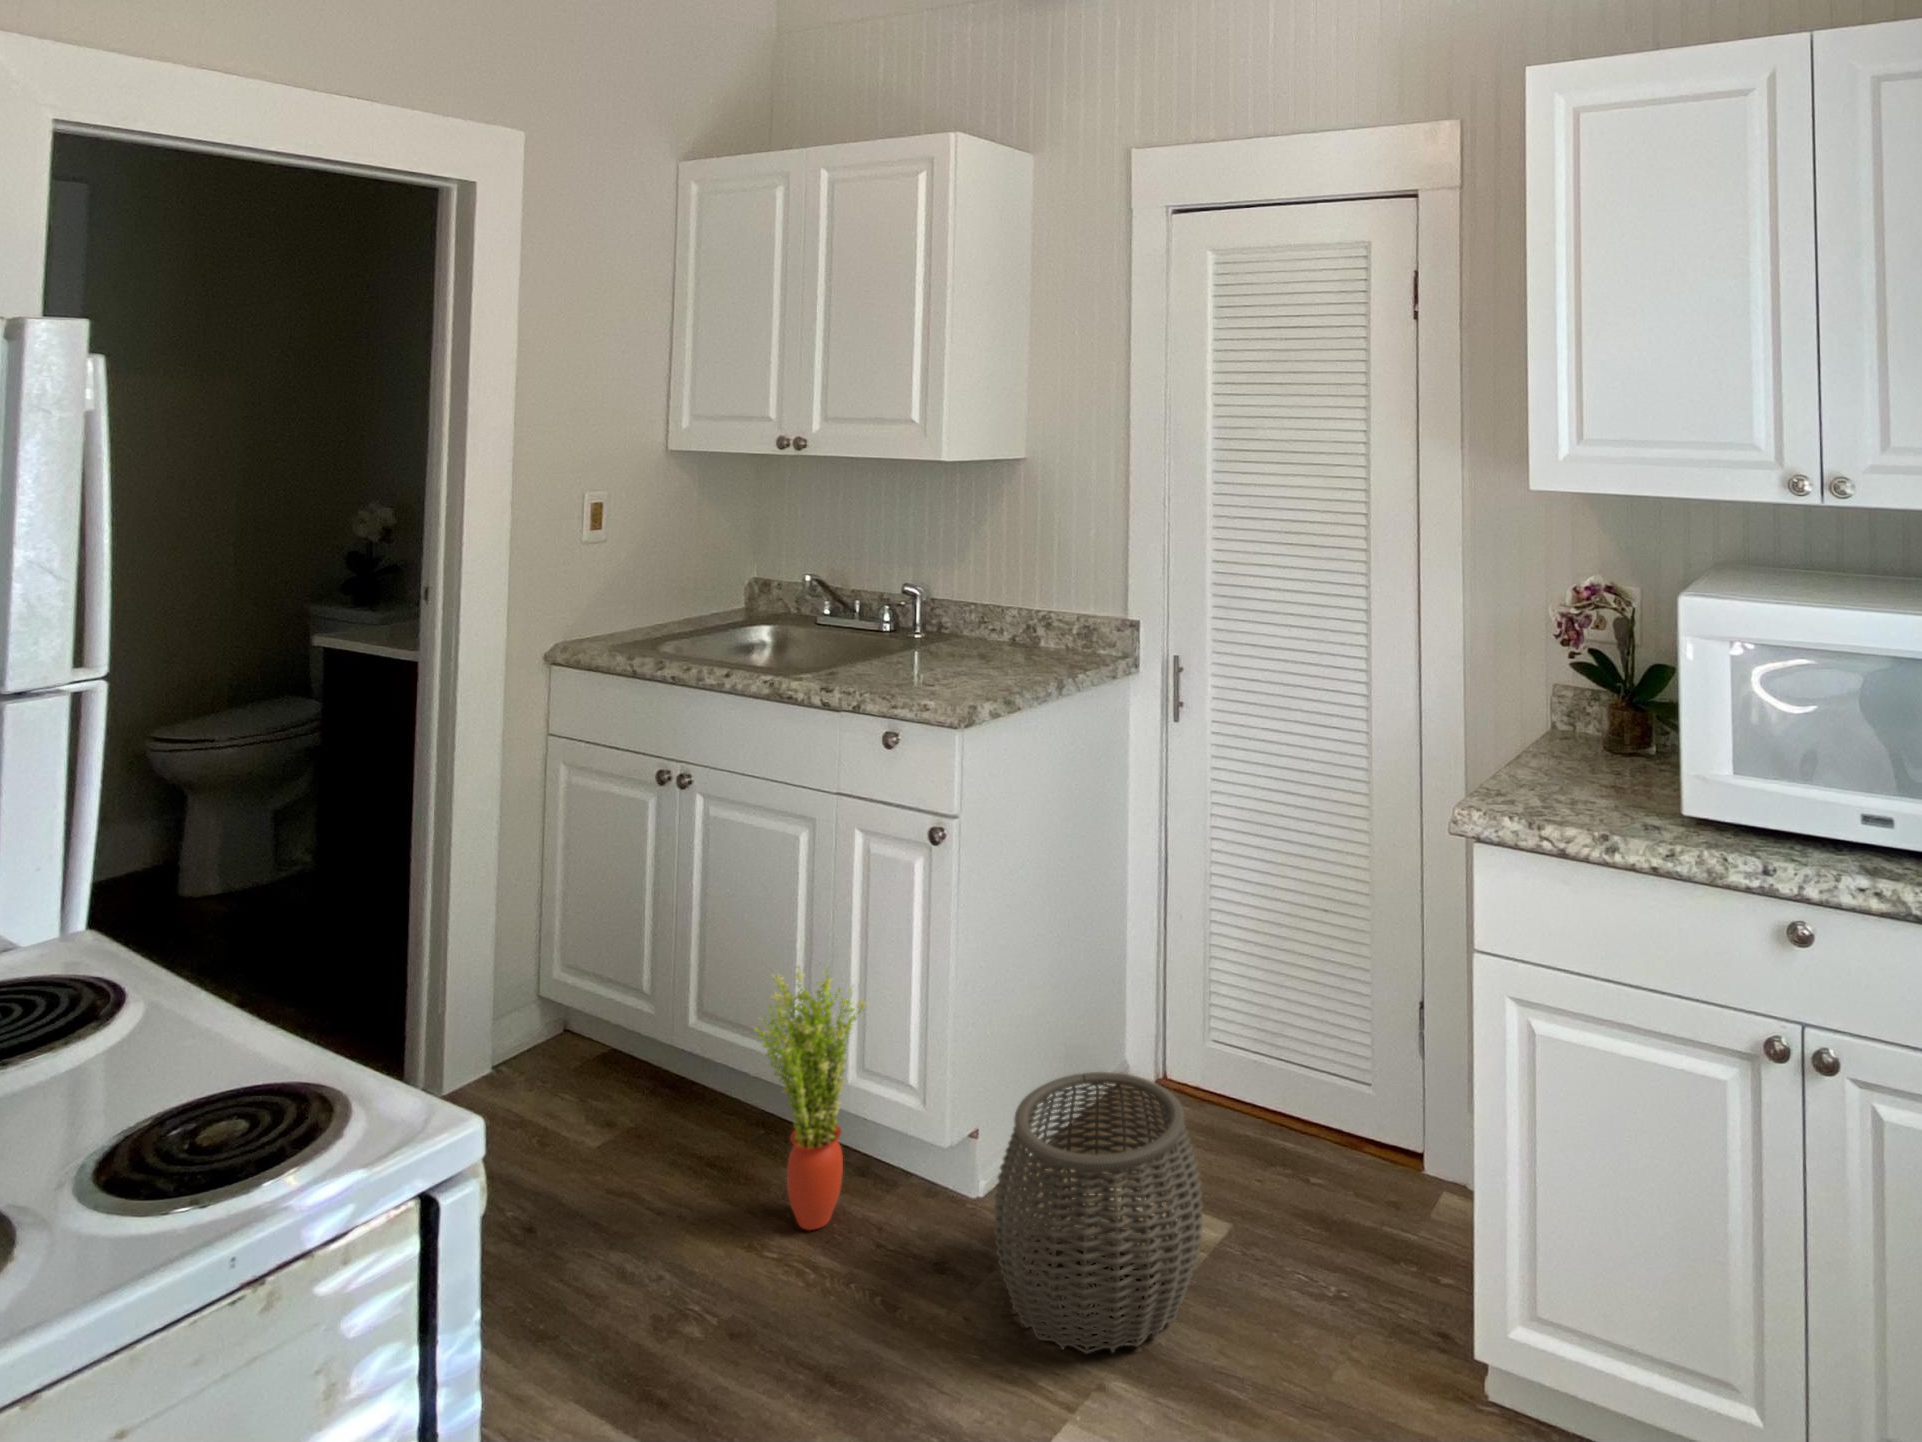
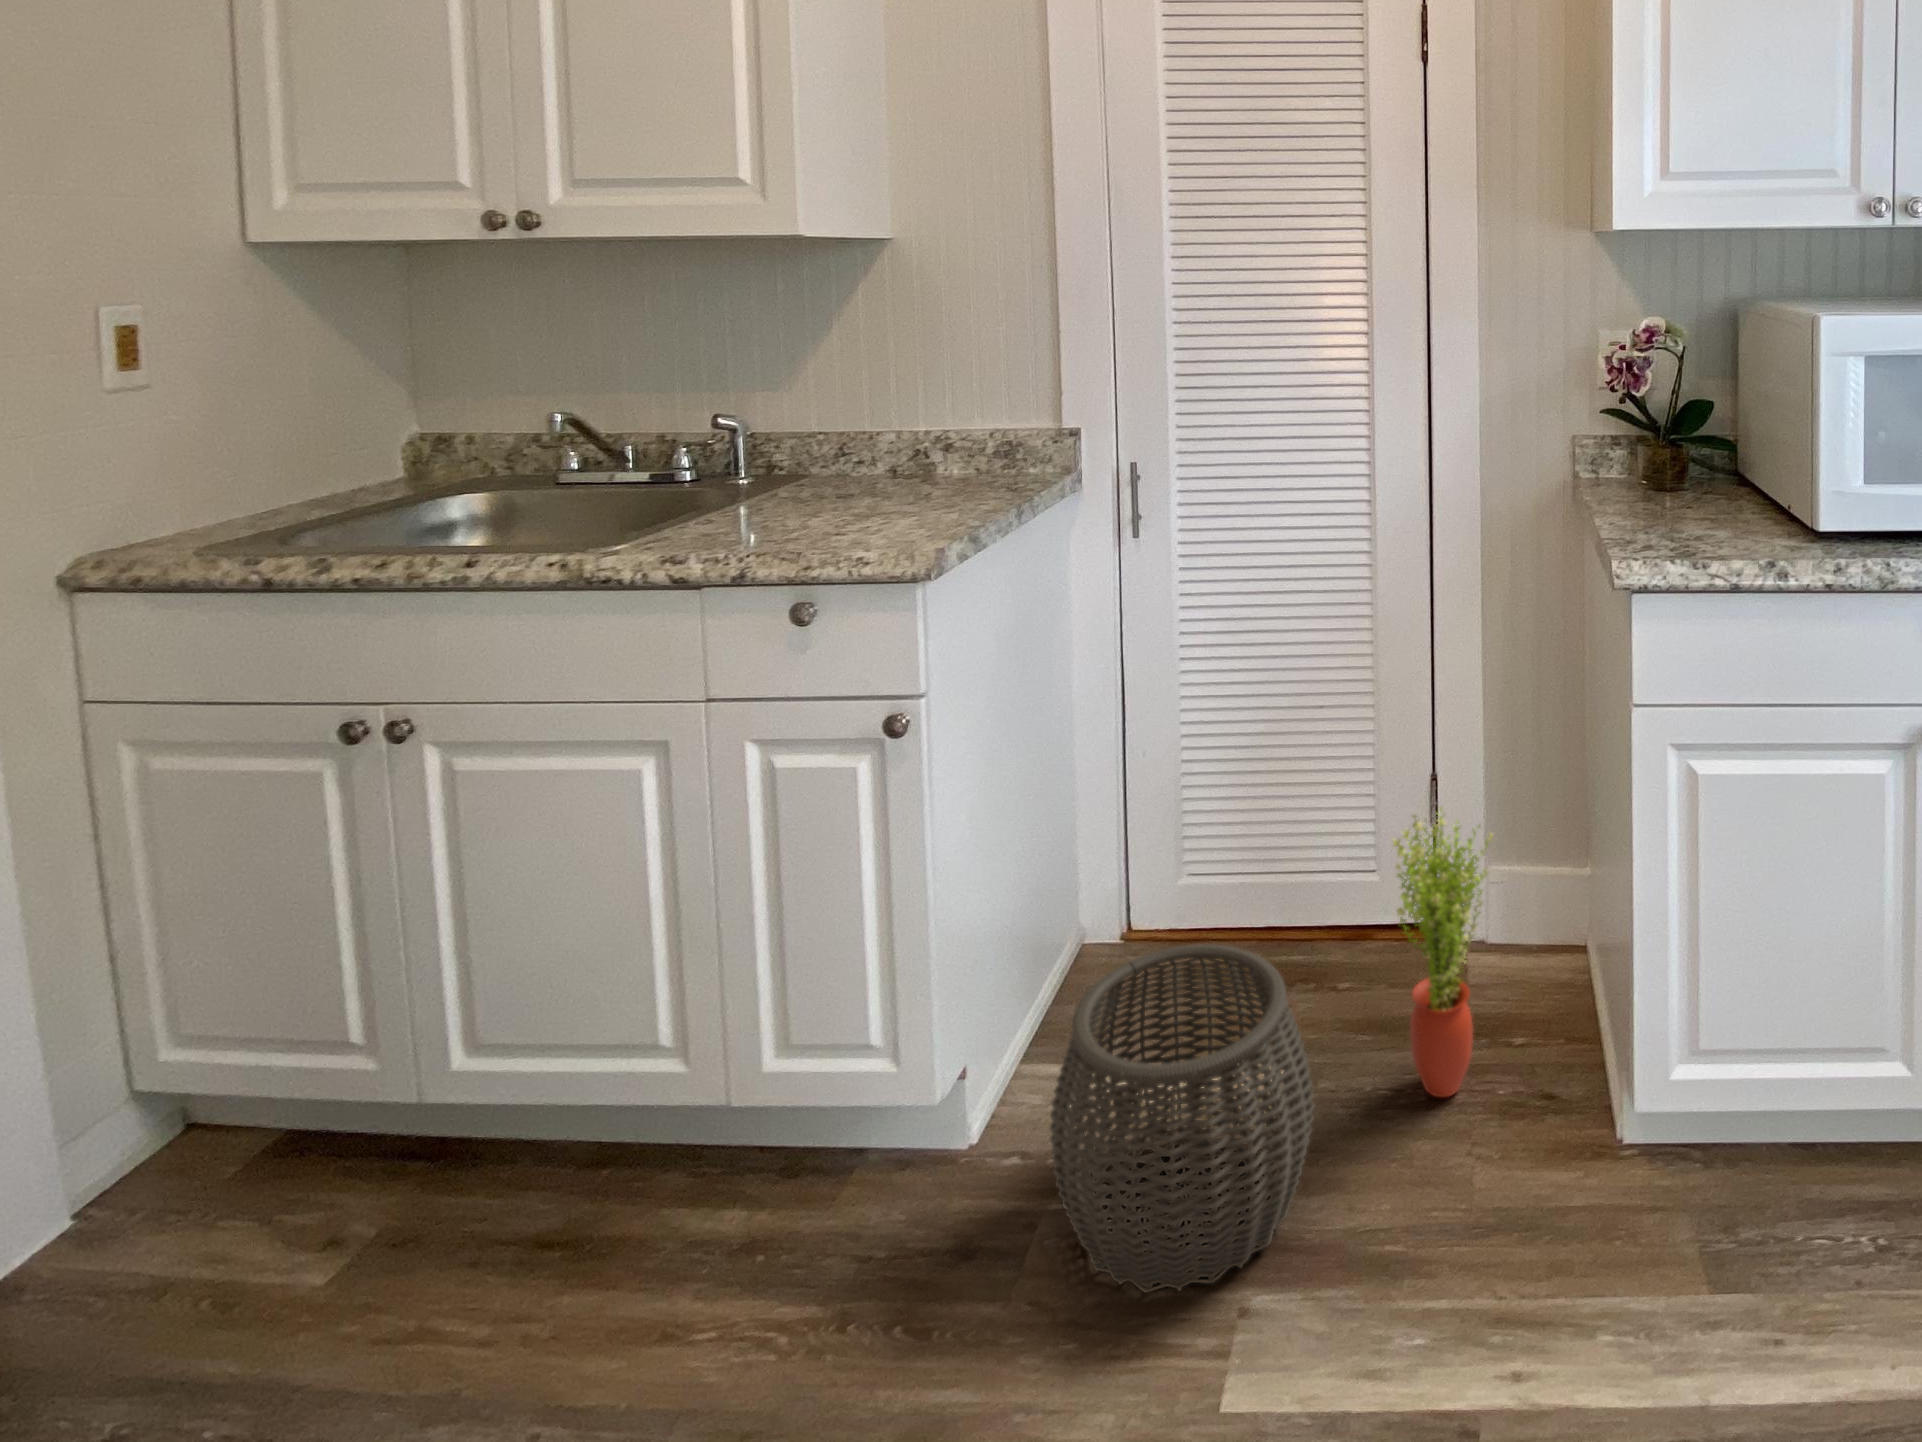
potted plant: present [755,967,866,1230] -> present [1393,808,1493,1097]

